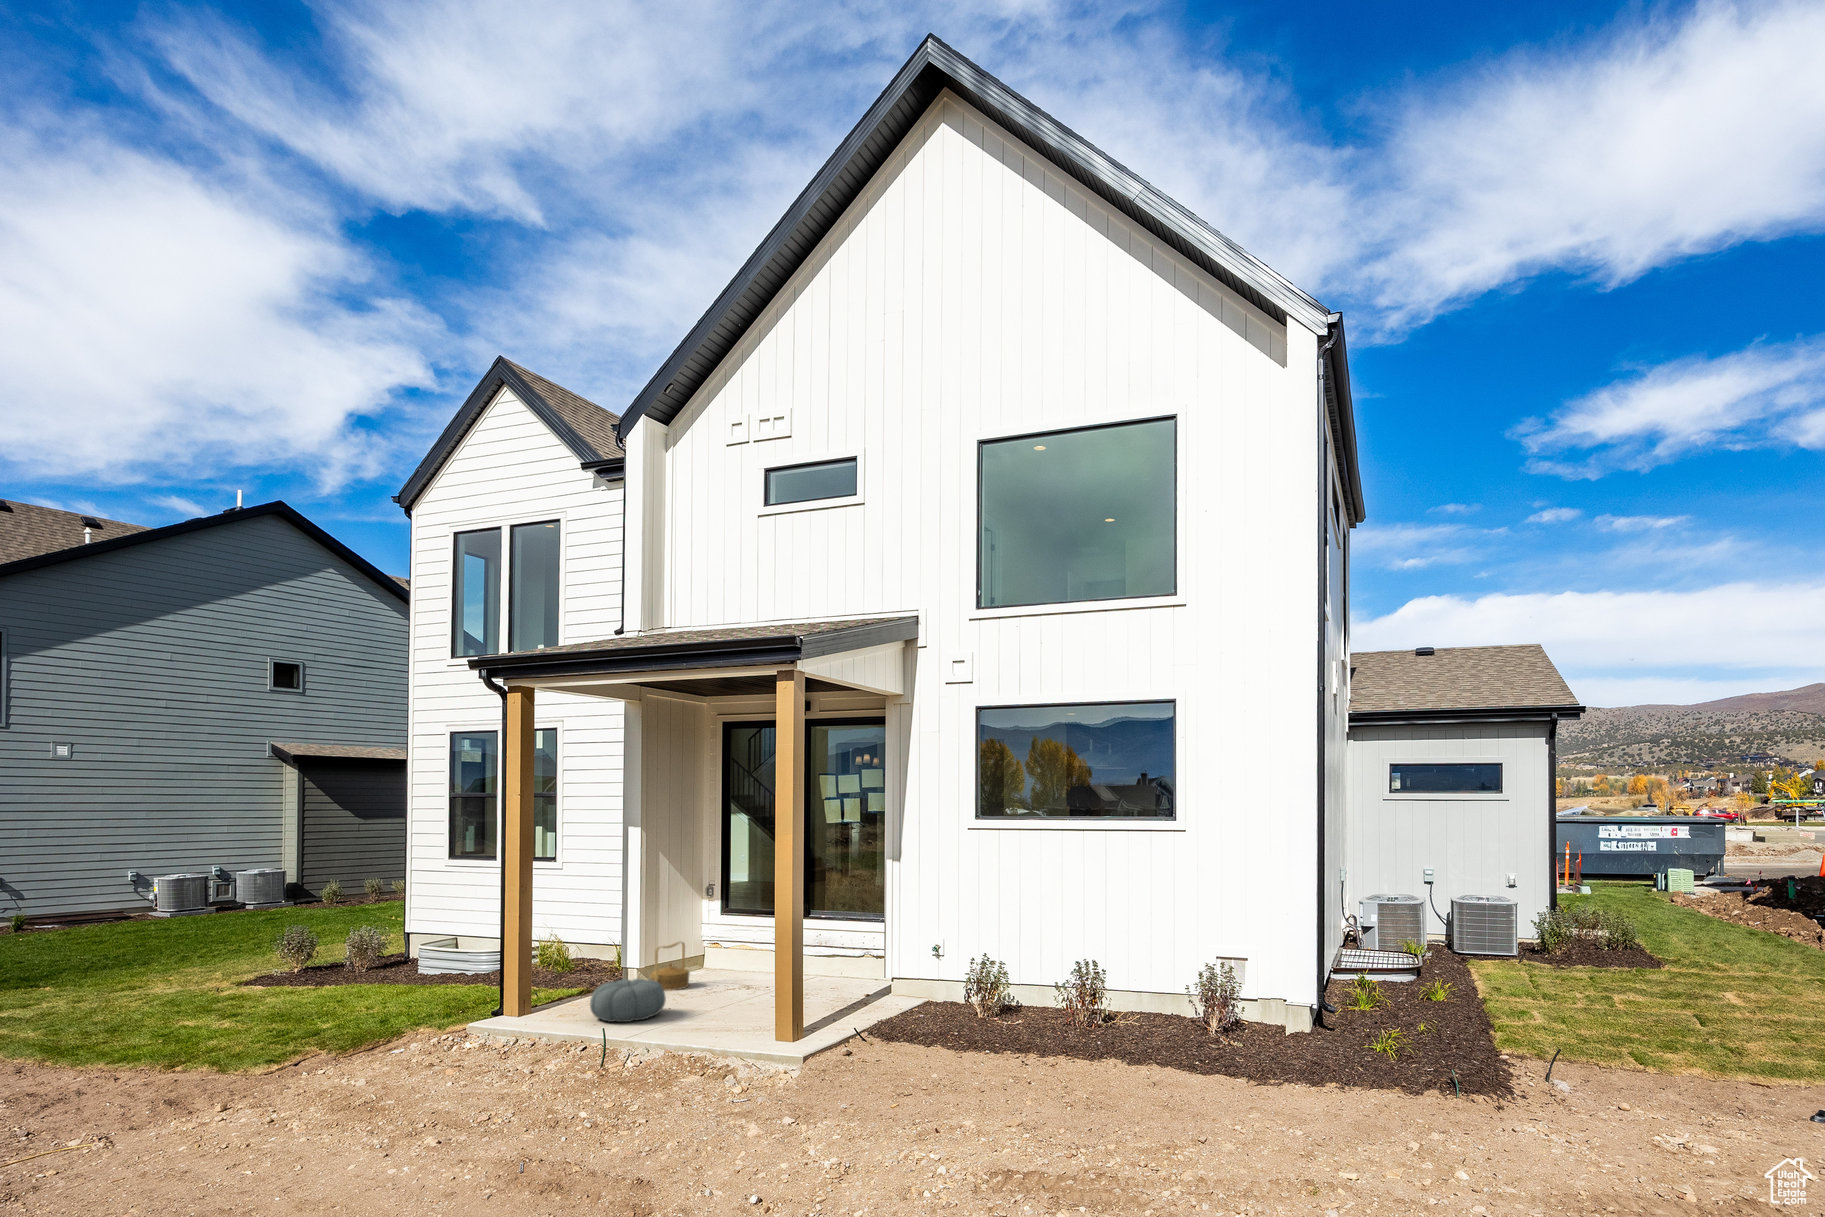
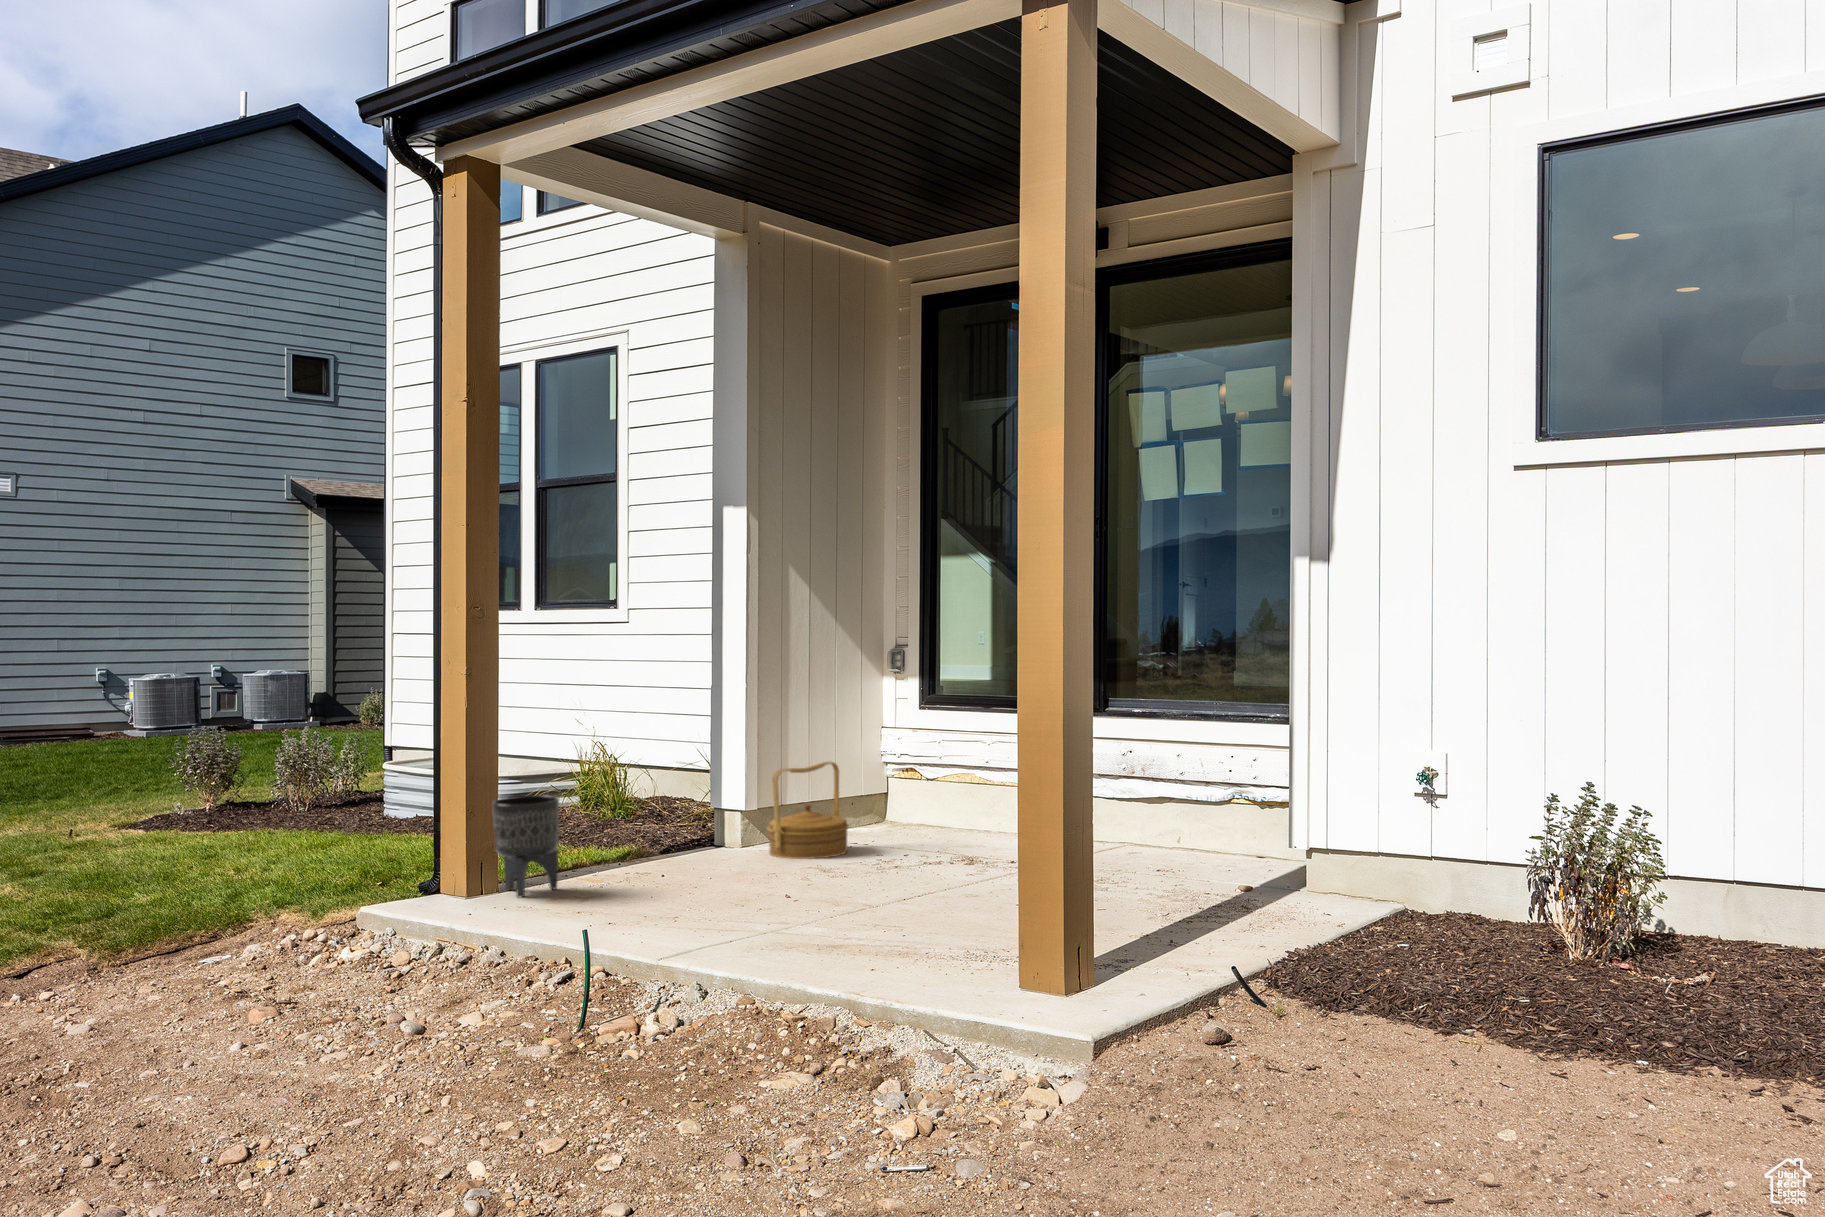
planter: none [531,966,562,1016] -> present [492,795,559,897]
pouf: present [590,979,666,1022] -> none [603,827,772,920]

